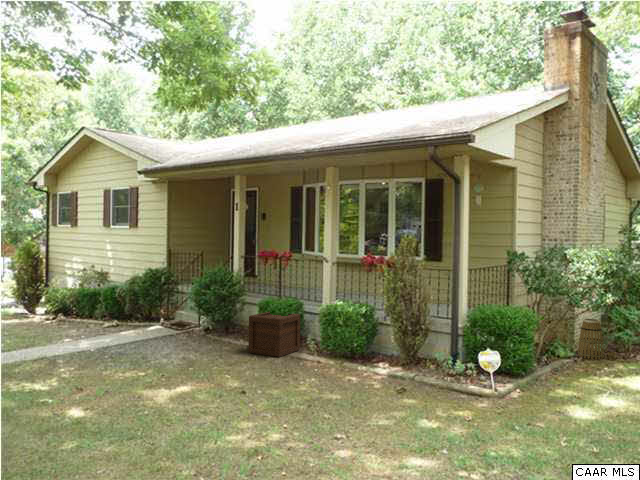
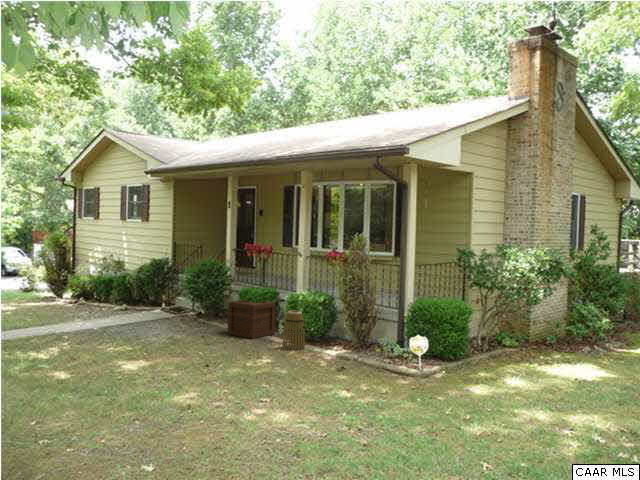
basket: present [578,319,604,359] -> present [282,310,305,350]

